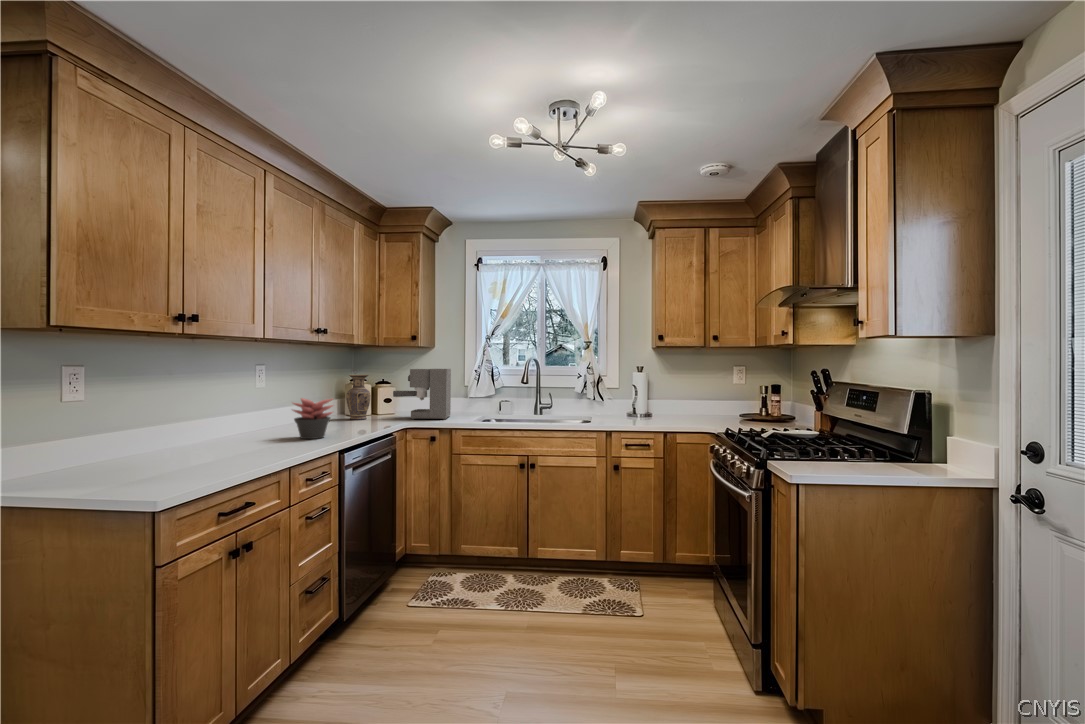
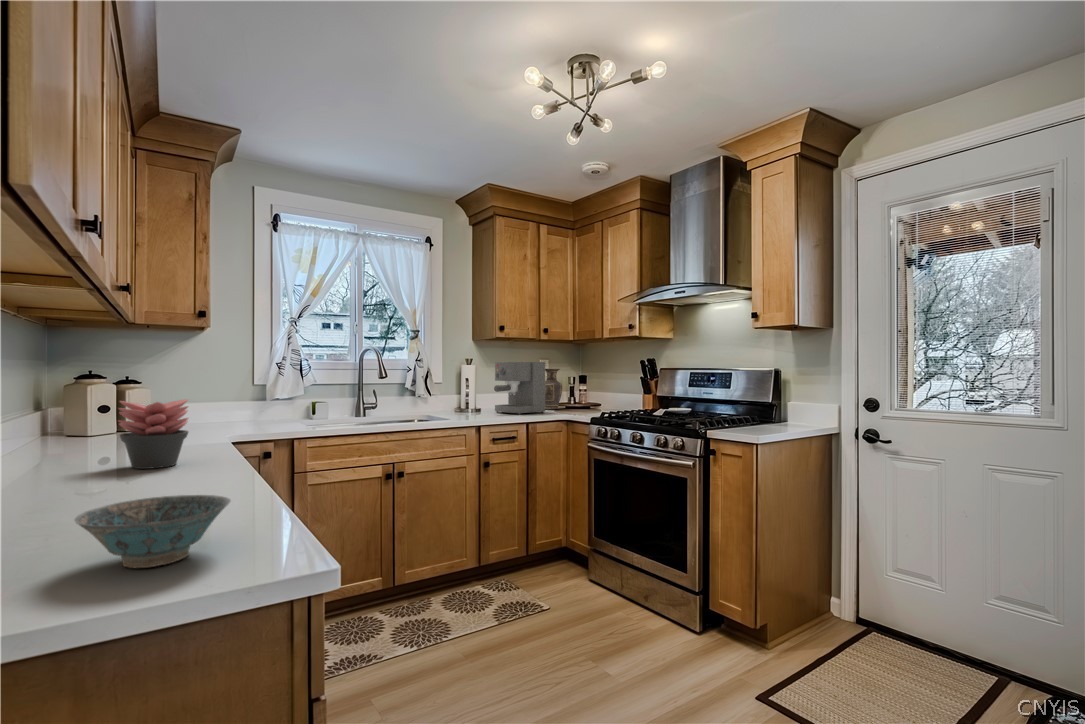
coffee maker: present [393,369,451,420] -> present [494,362,545,414]
vase: present [346,375,371,420] -> present [545,369,562,410]
ceramic bowl: none [104,452,182,484] -> present [75,495,230,568]

